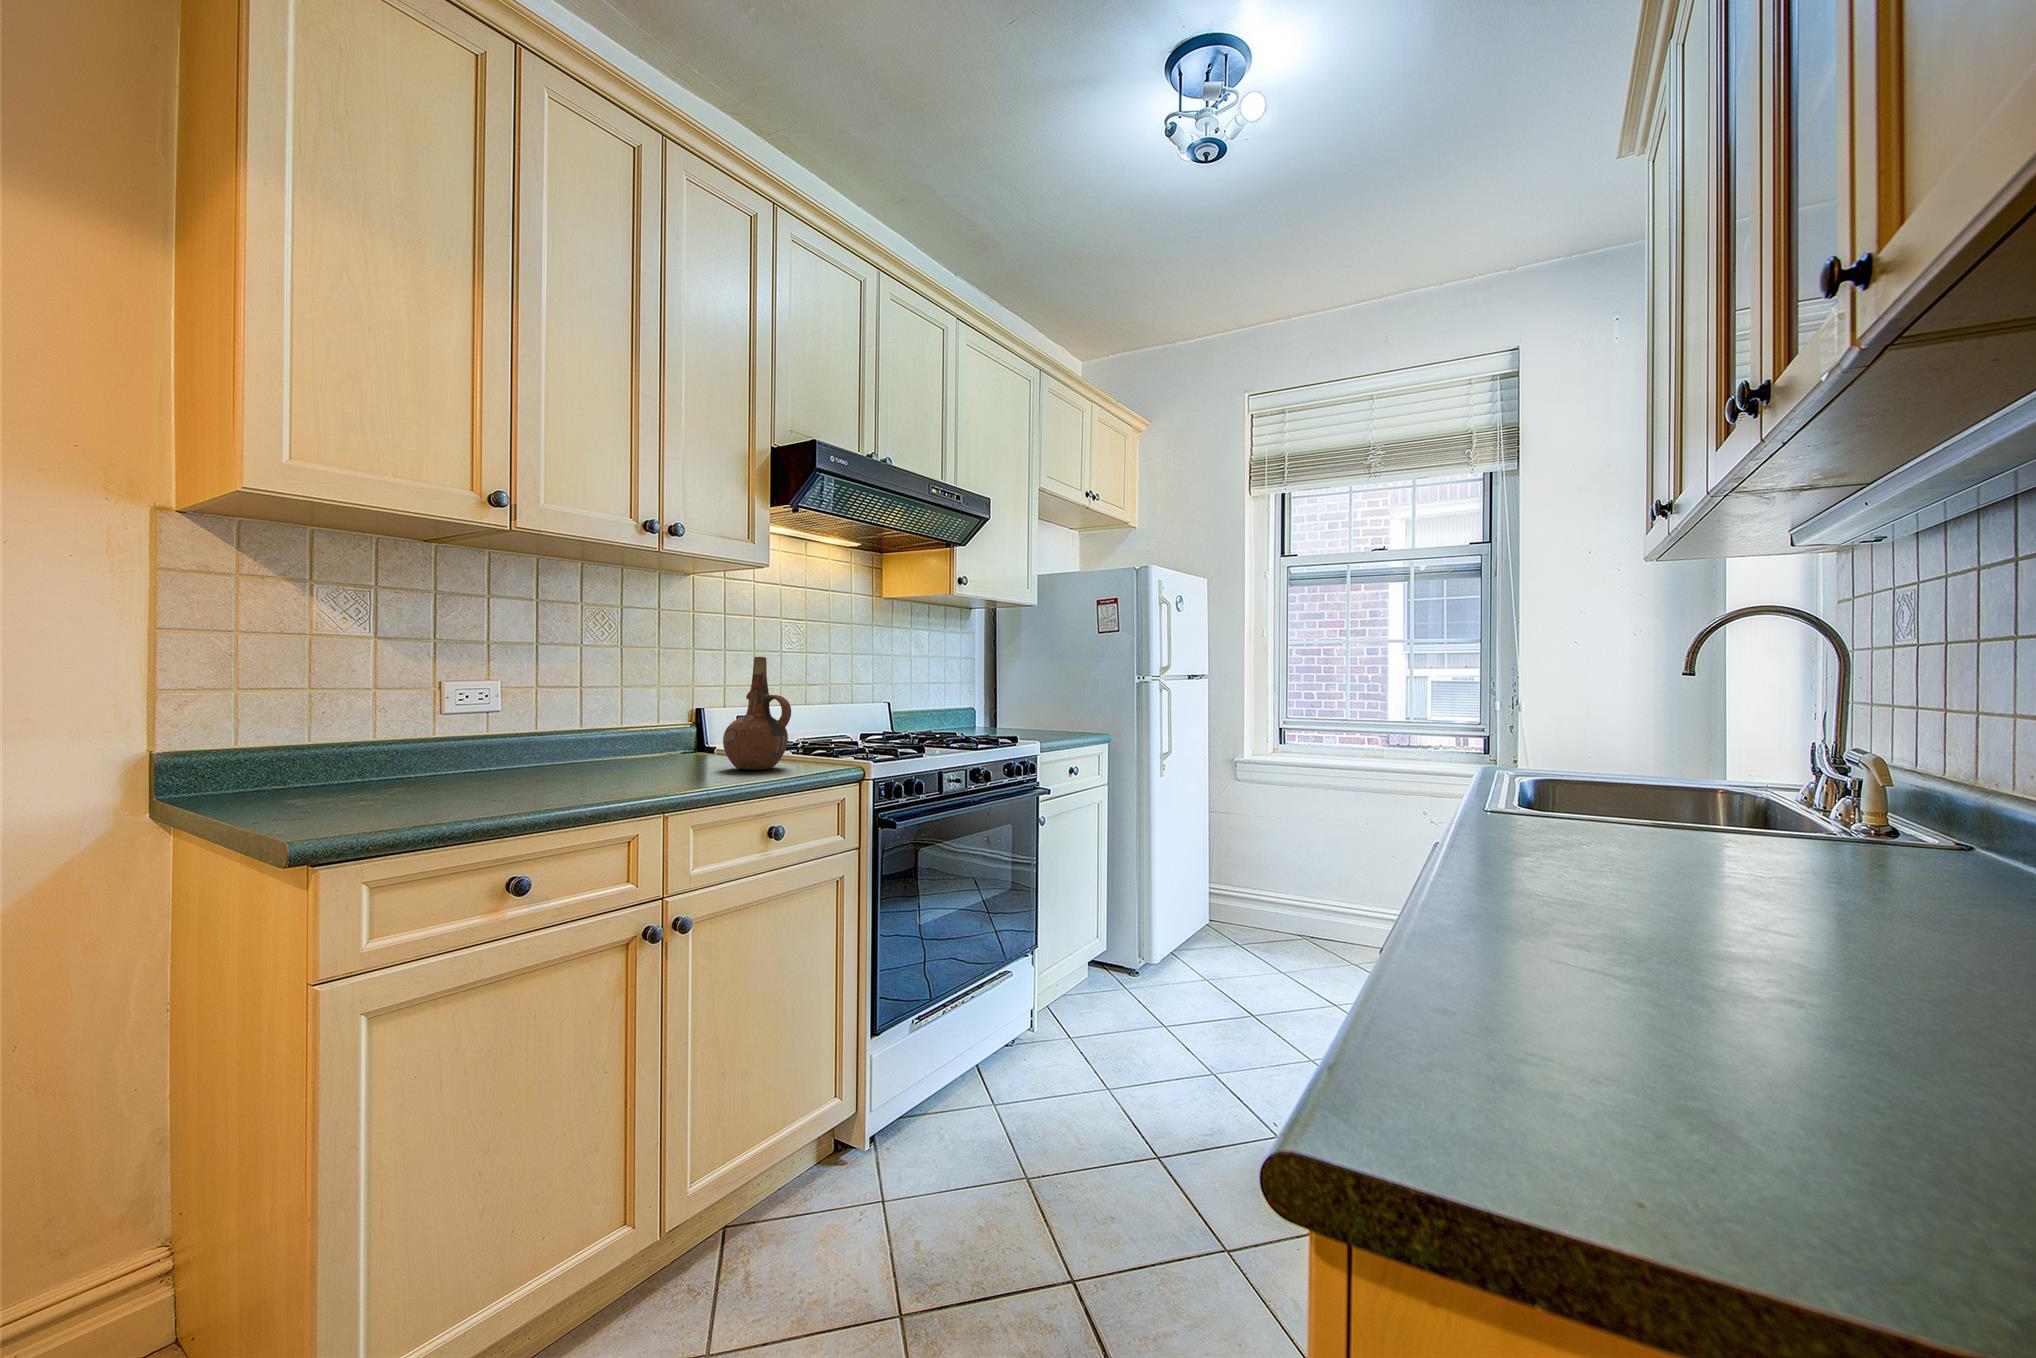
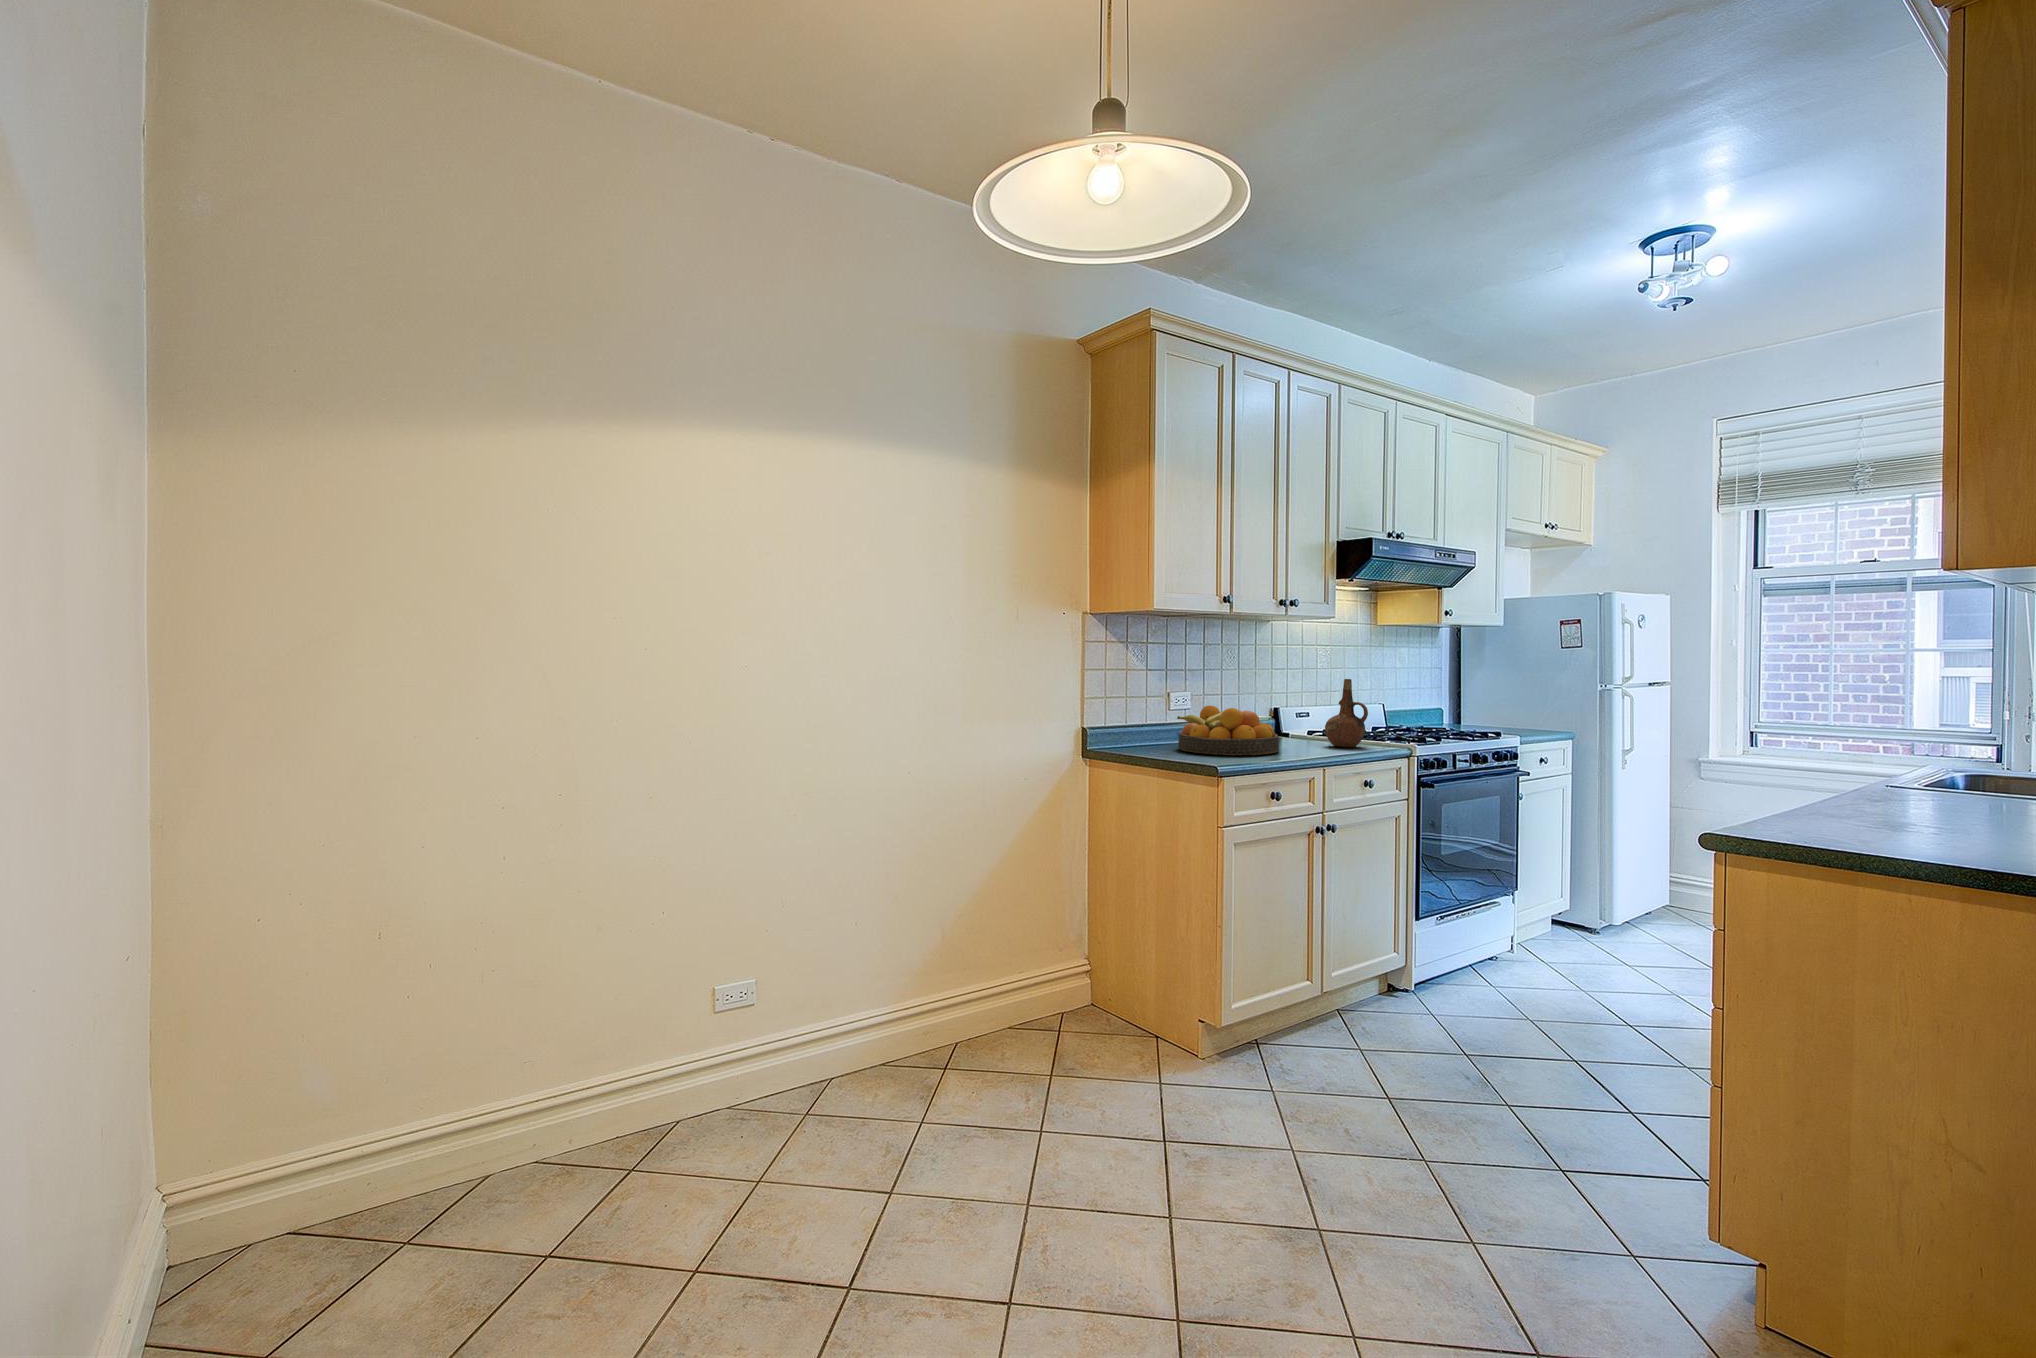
fruit bowl: none [396,702,613,798] -> present [1177,705,1279,755]

